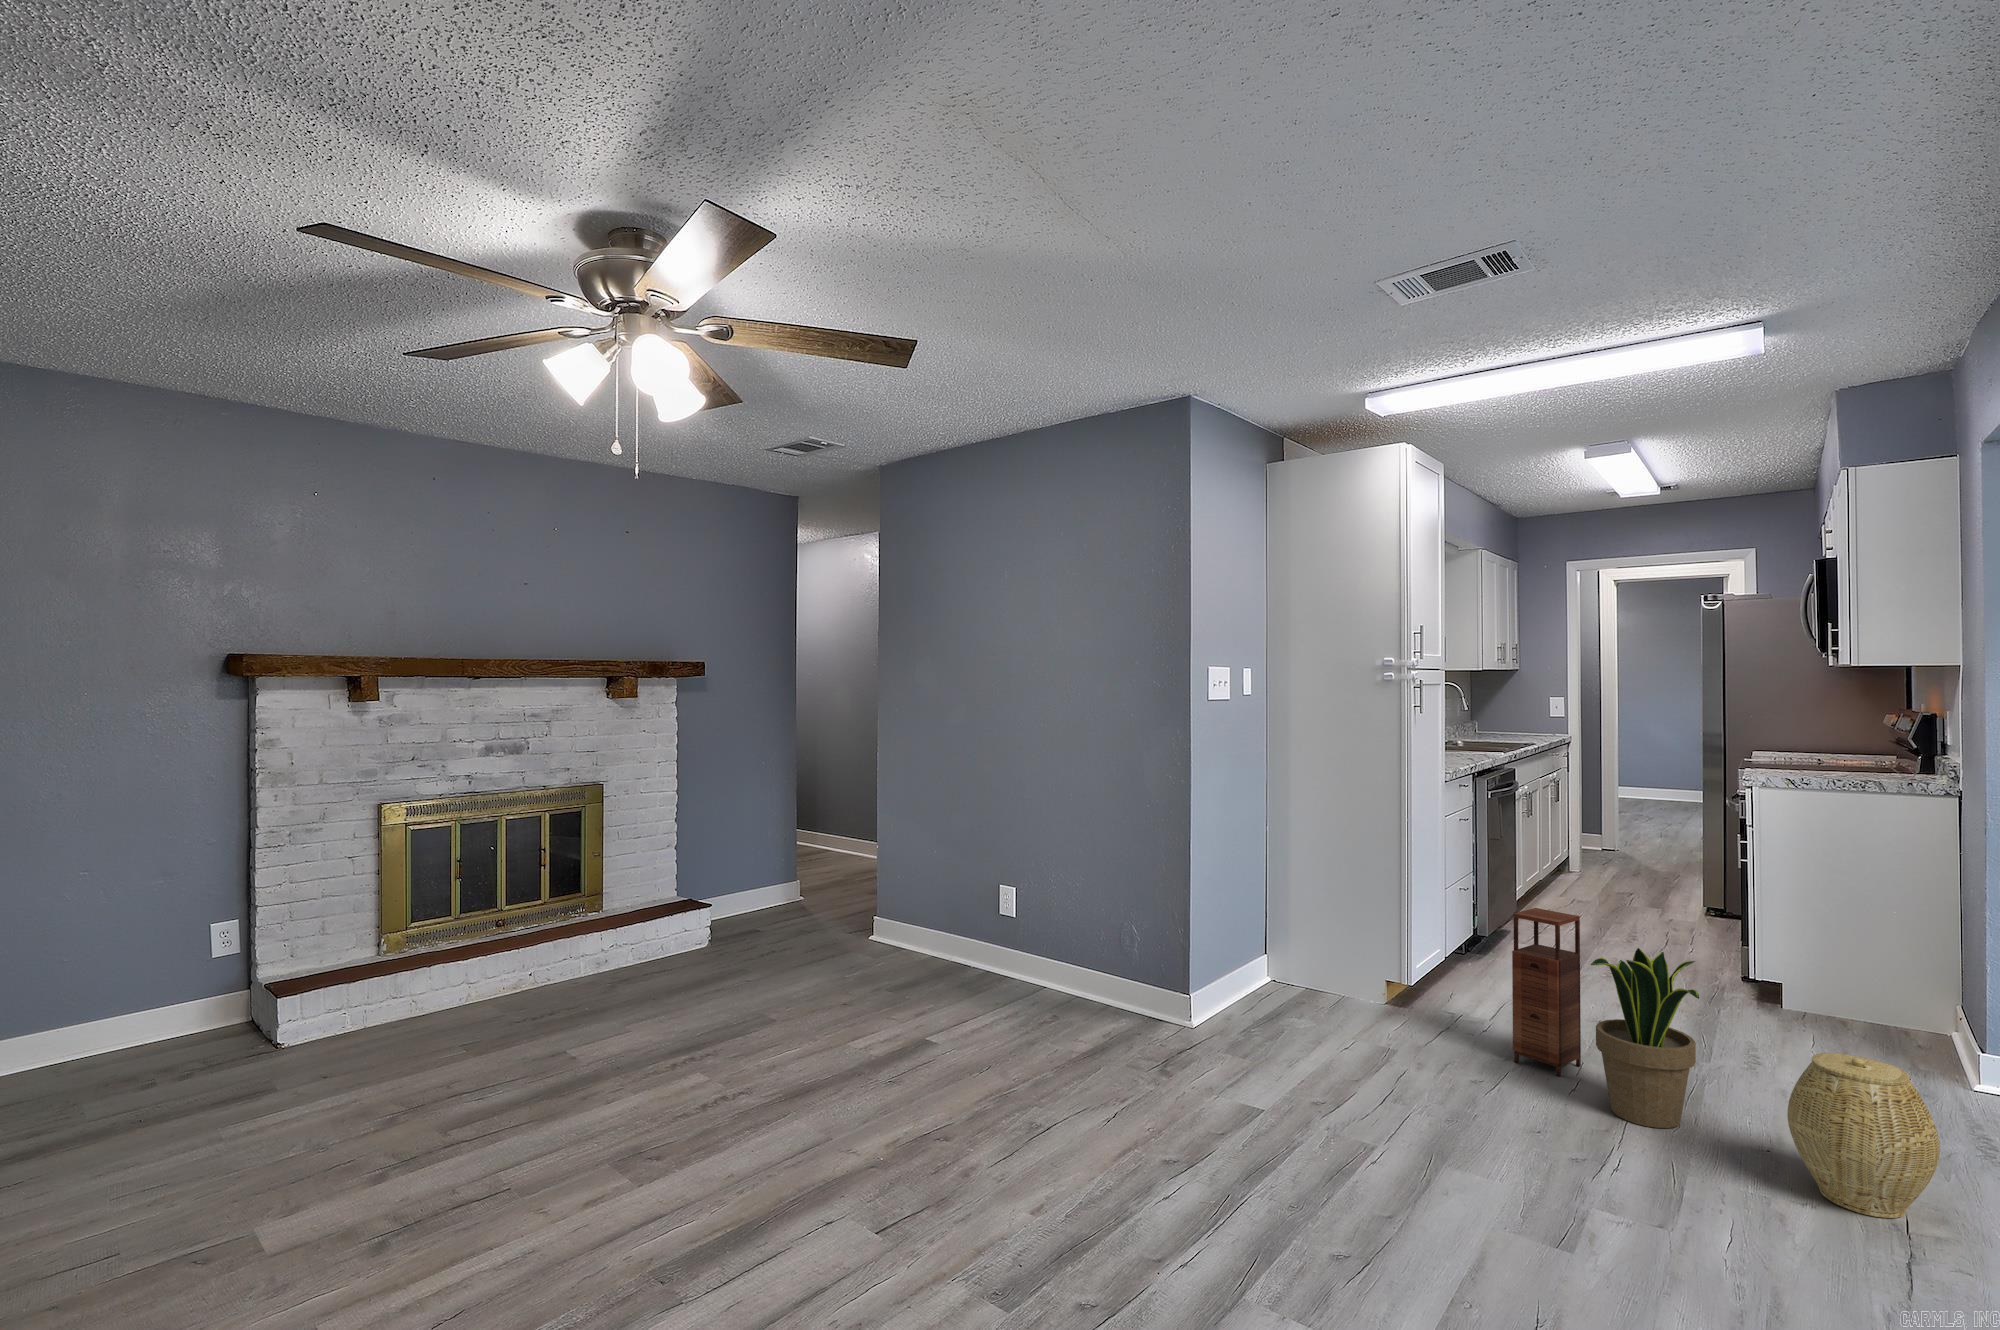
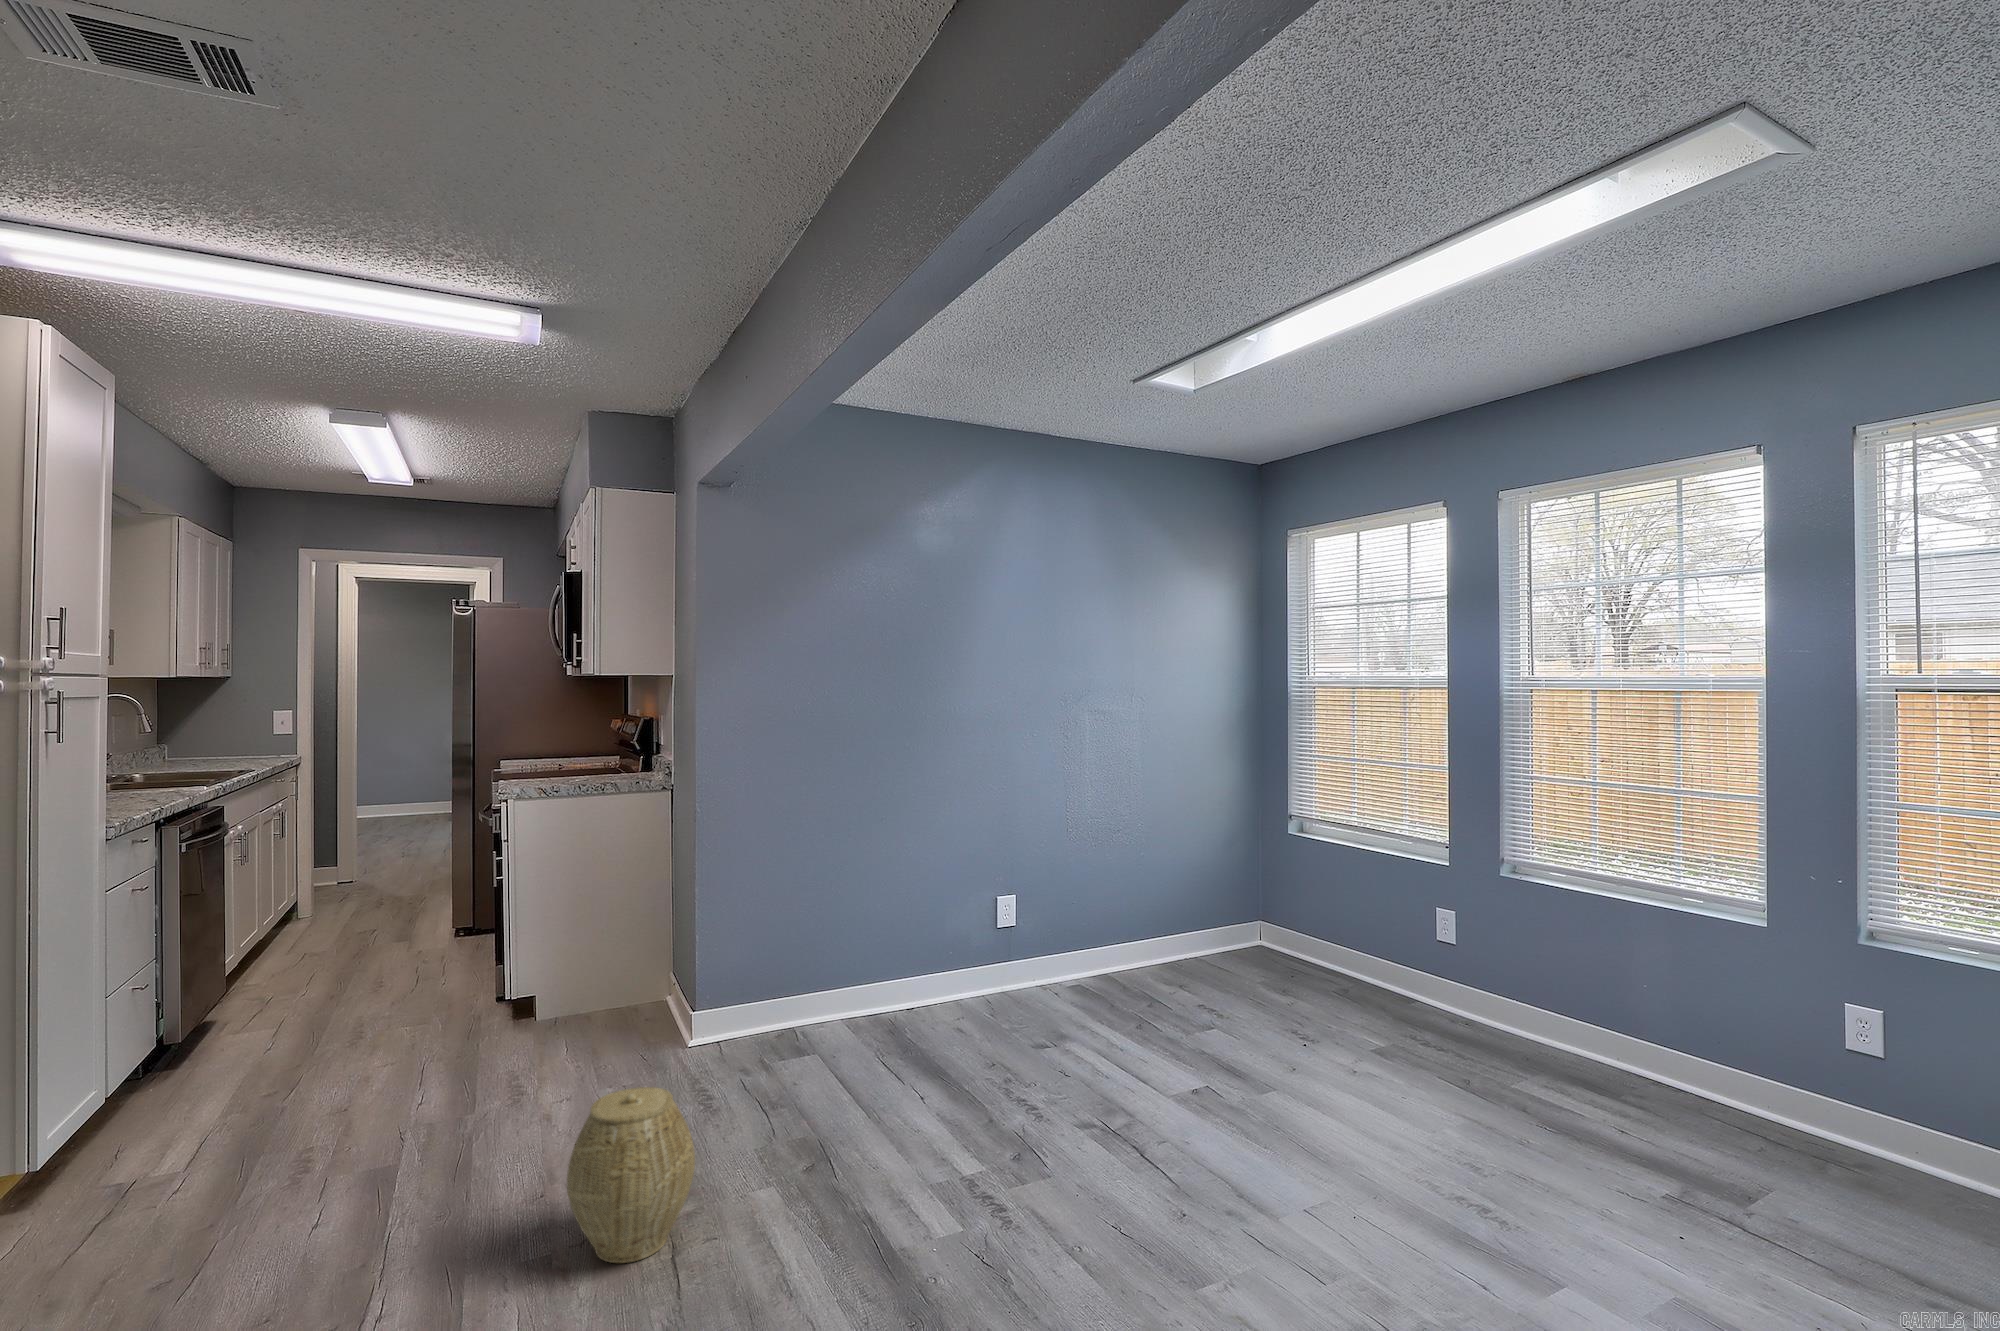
storage cabinet: present [1512,908,1581,1076] -> none [218,1008,322,1246]
potted plant: present [1591,948,1699,1128] -> none [339,1030,474,1268]

